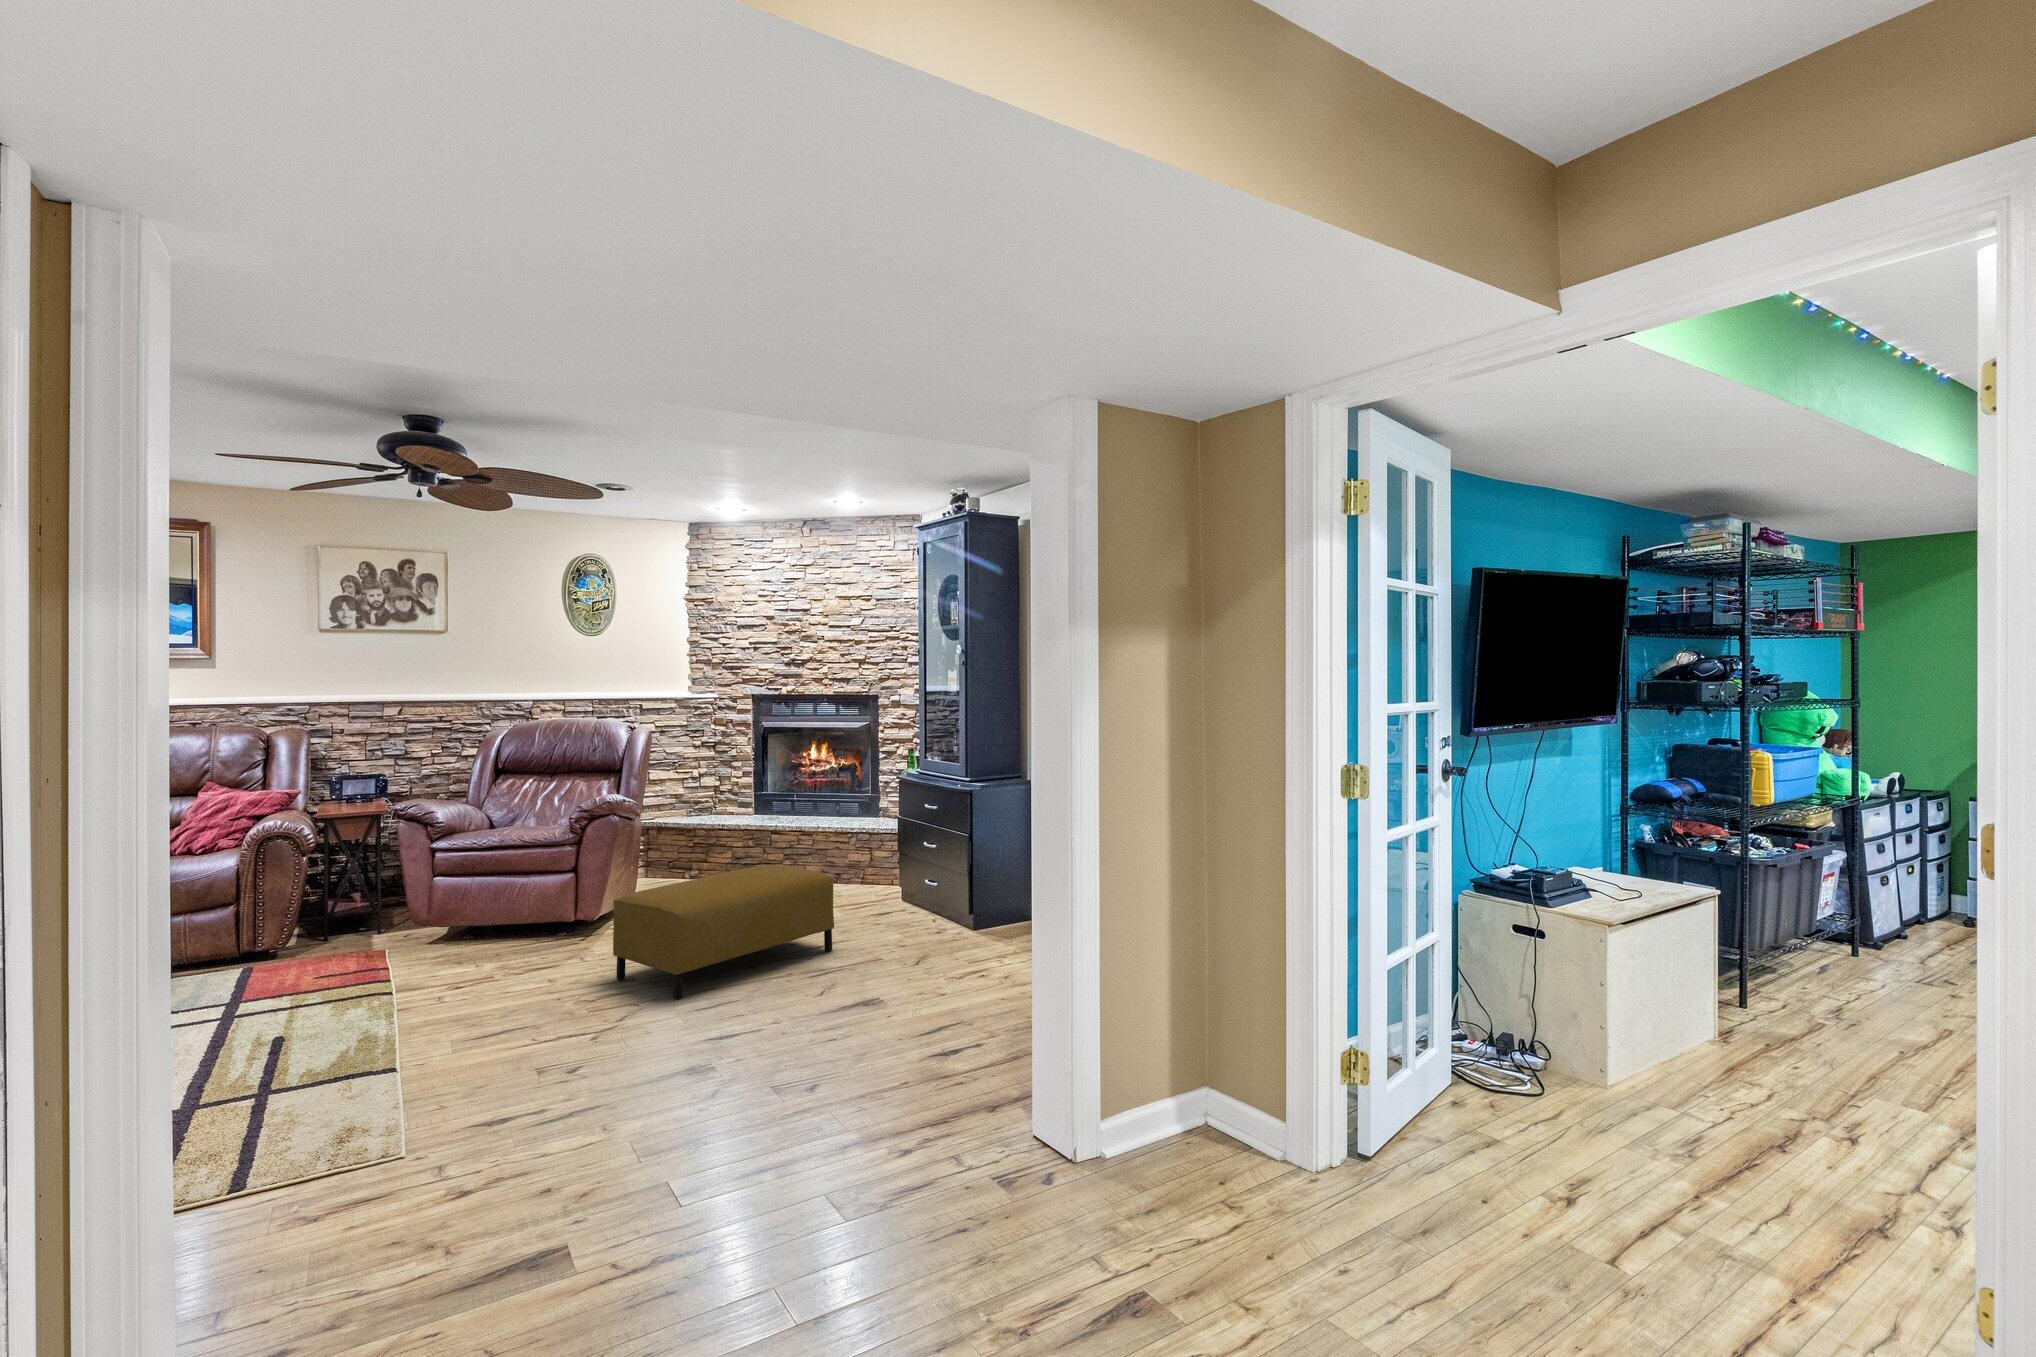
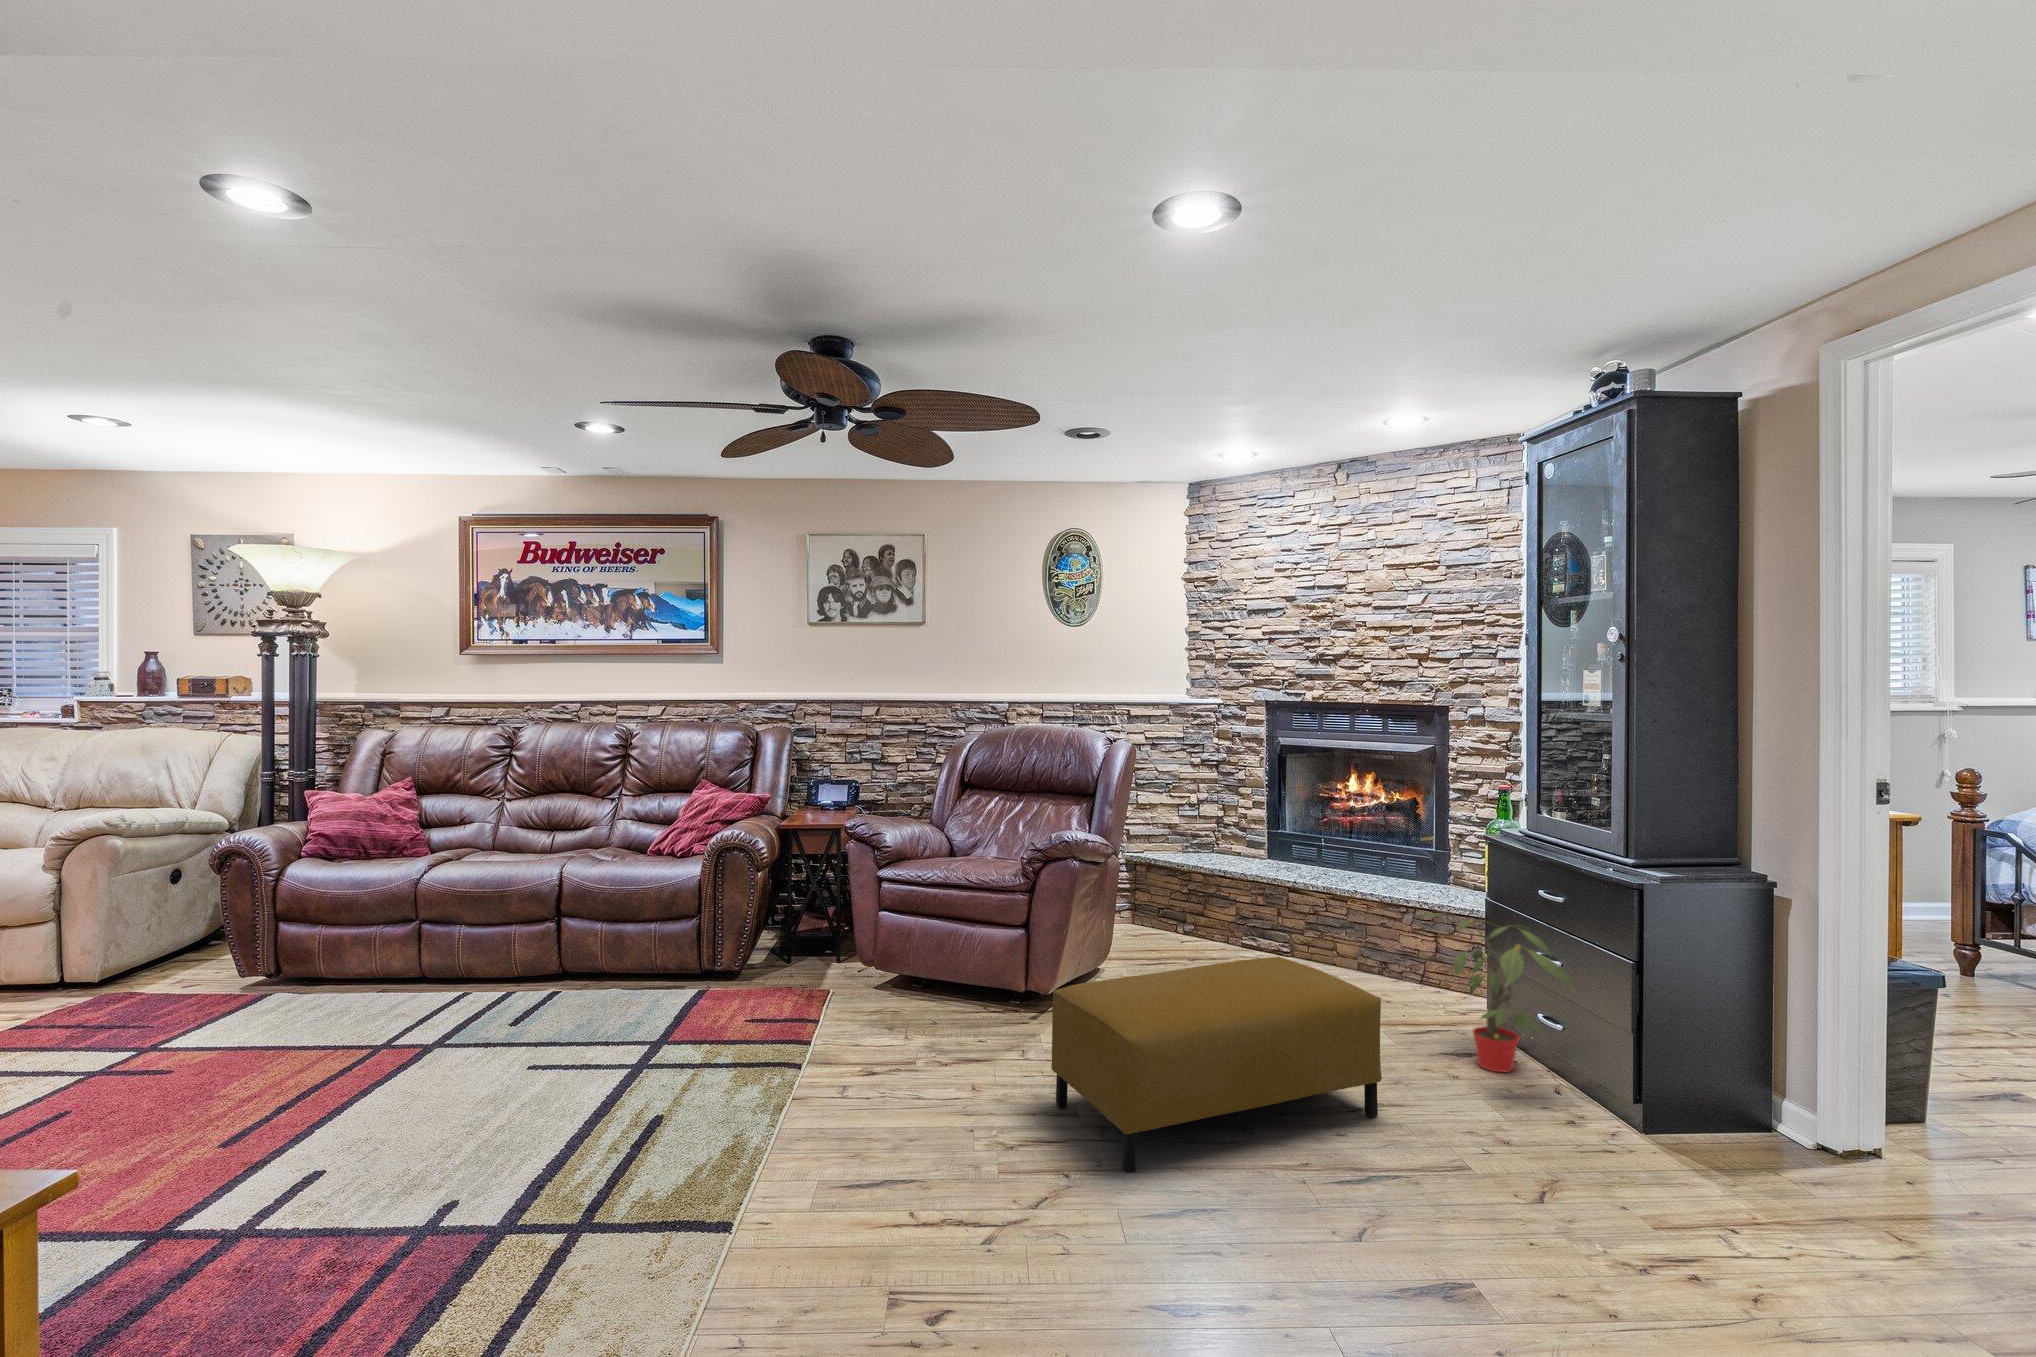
potted plant: none [856,828,944,921] -> present [1425,913,1574,1072]

